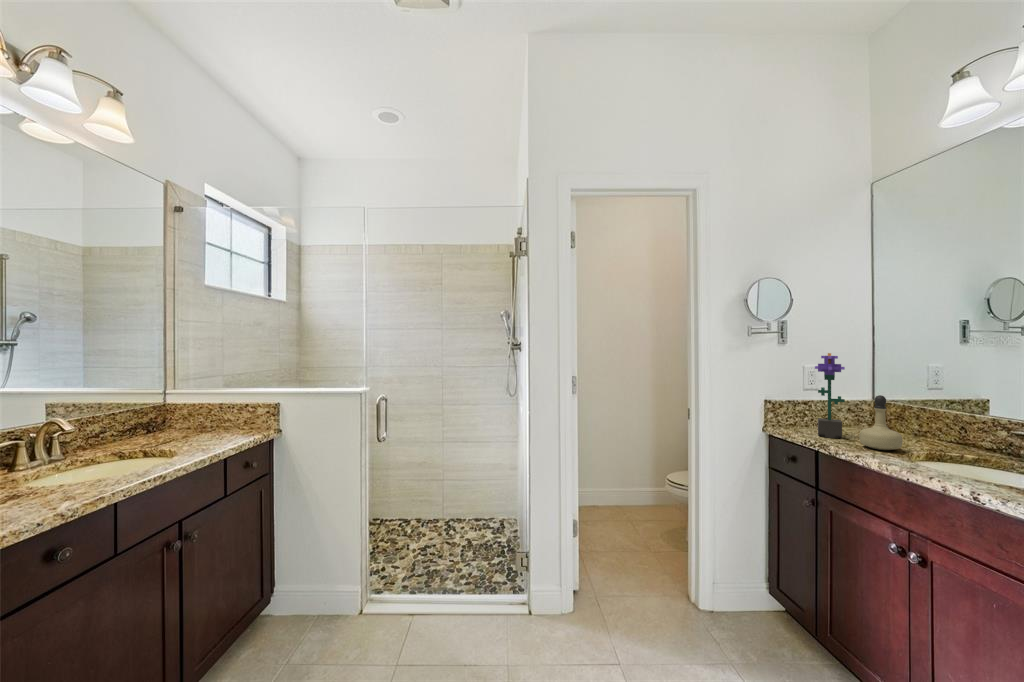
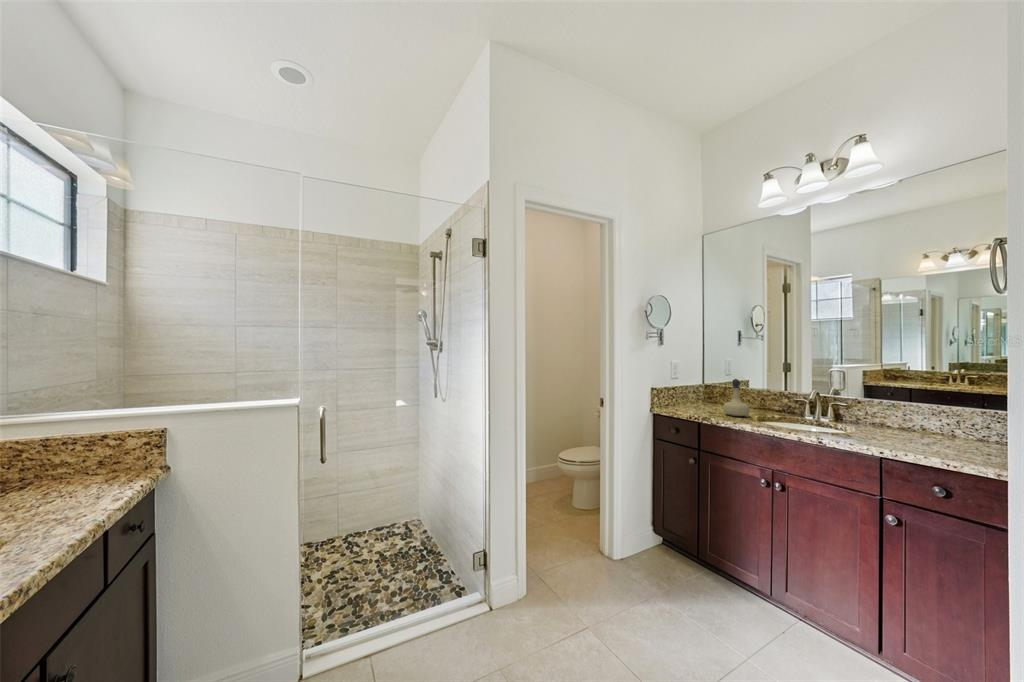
potted flower: present [815,353,845,438] -> none [688,351,707,412]

